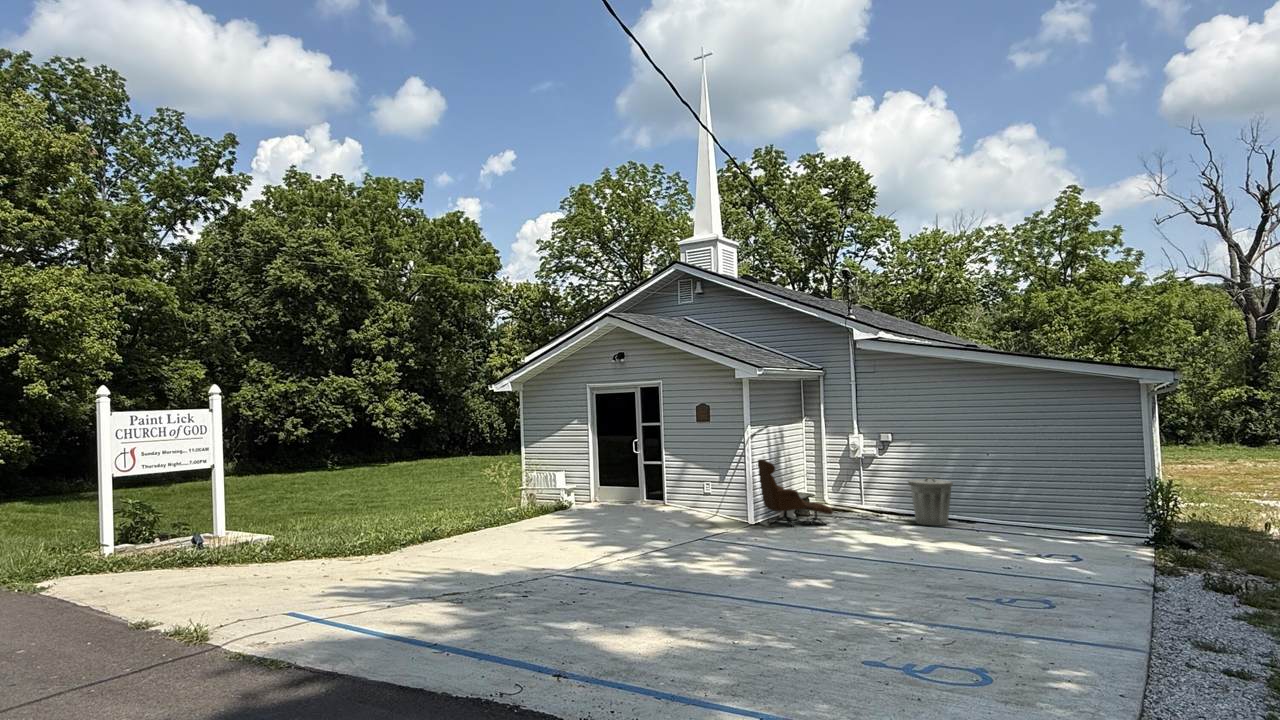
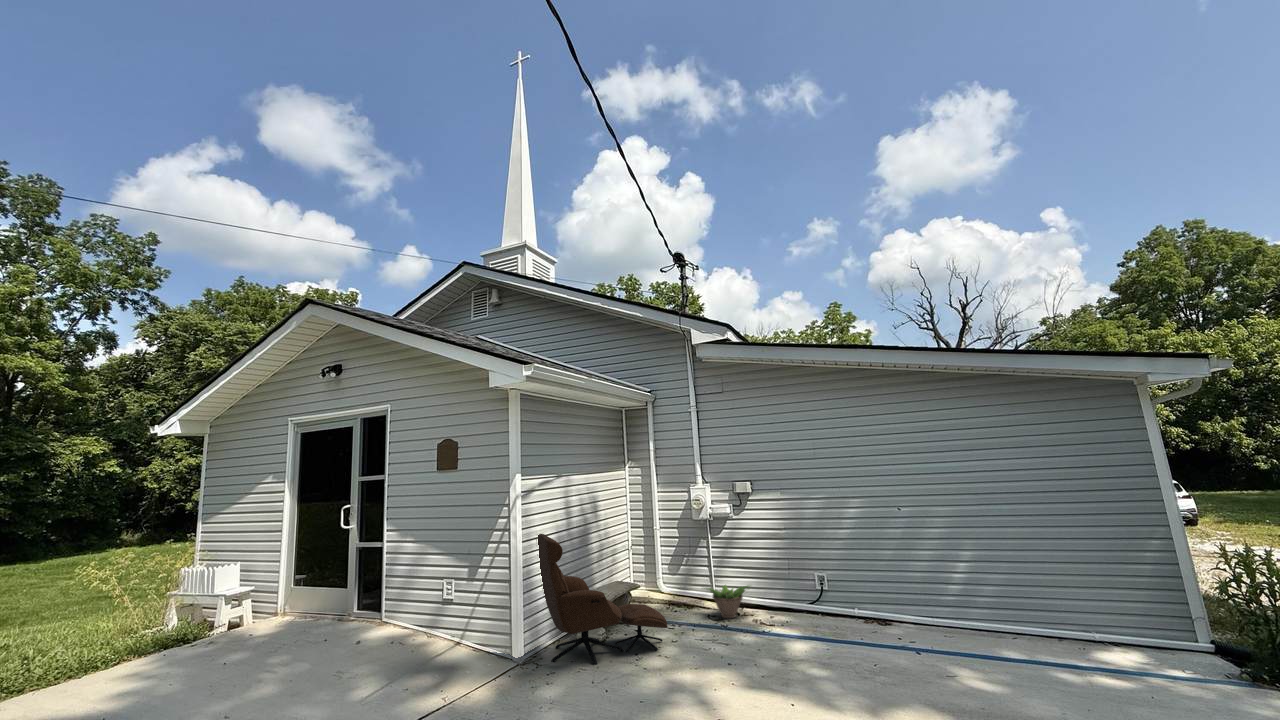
trash can: present [908,477,953,525] -> none [784,549,854,635]
decorative plant: none [854,499,889,518] -> present [704,585,749,618]

